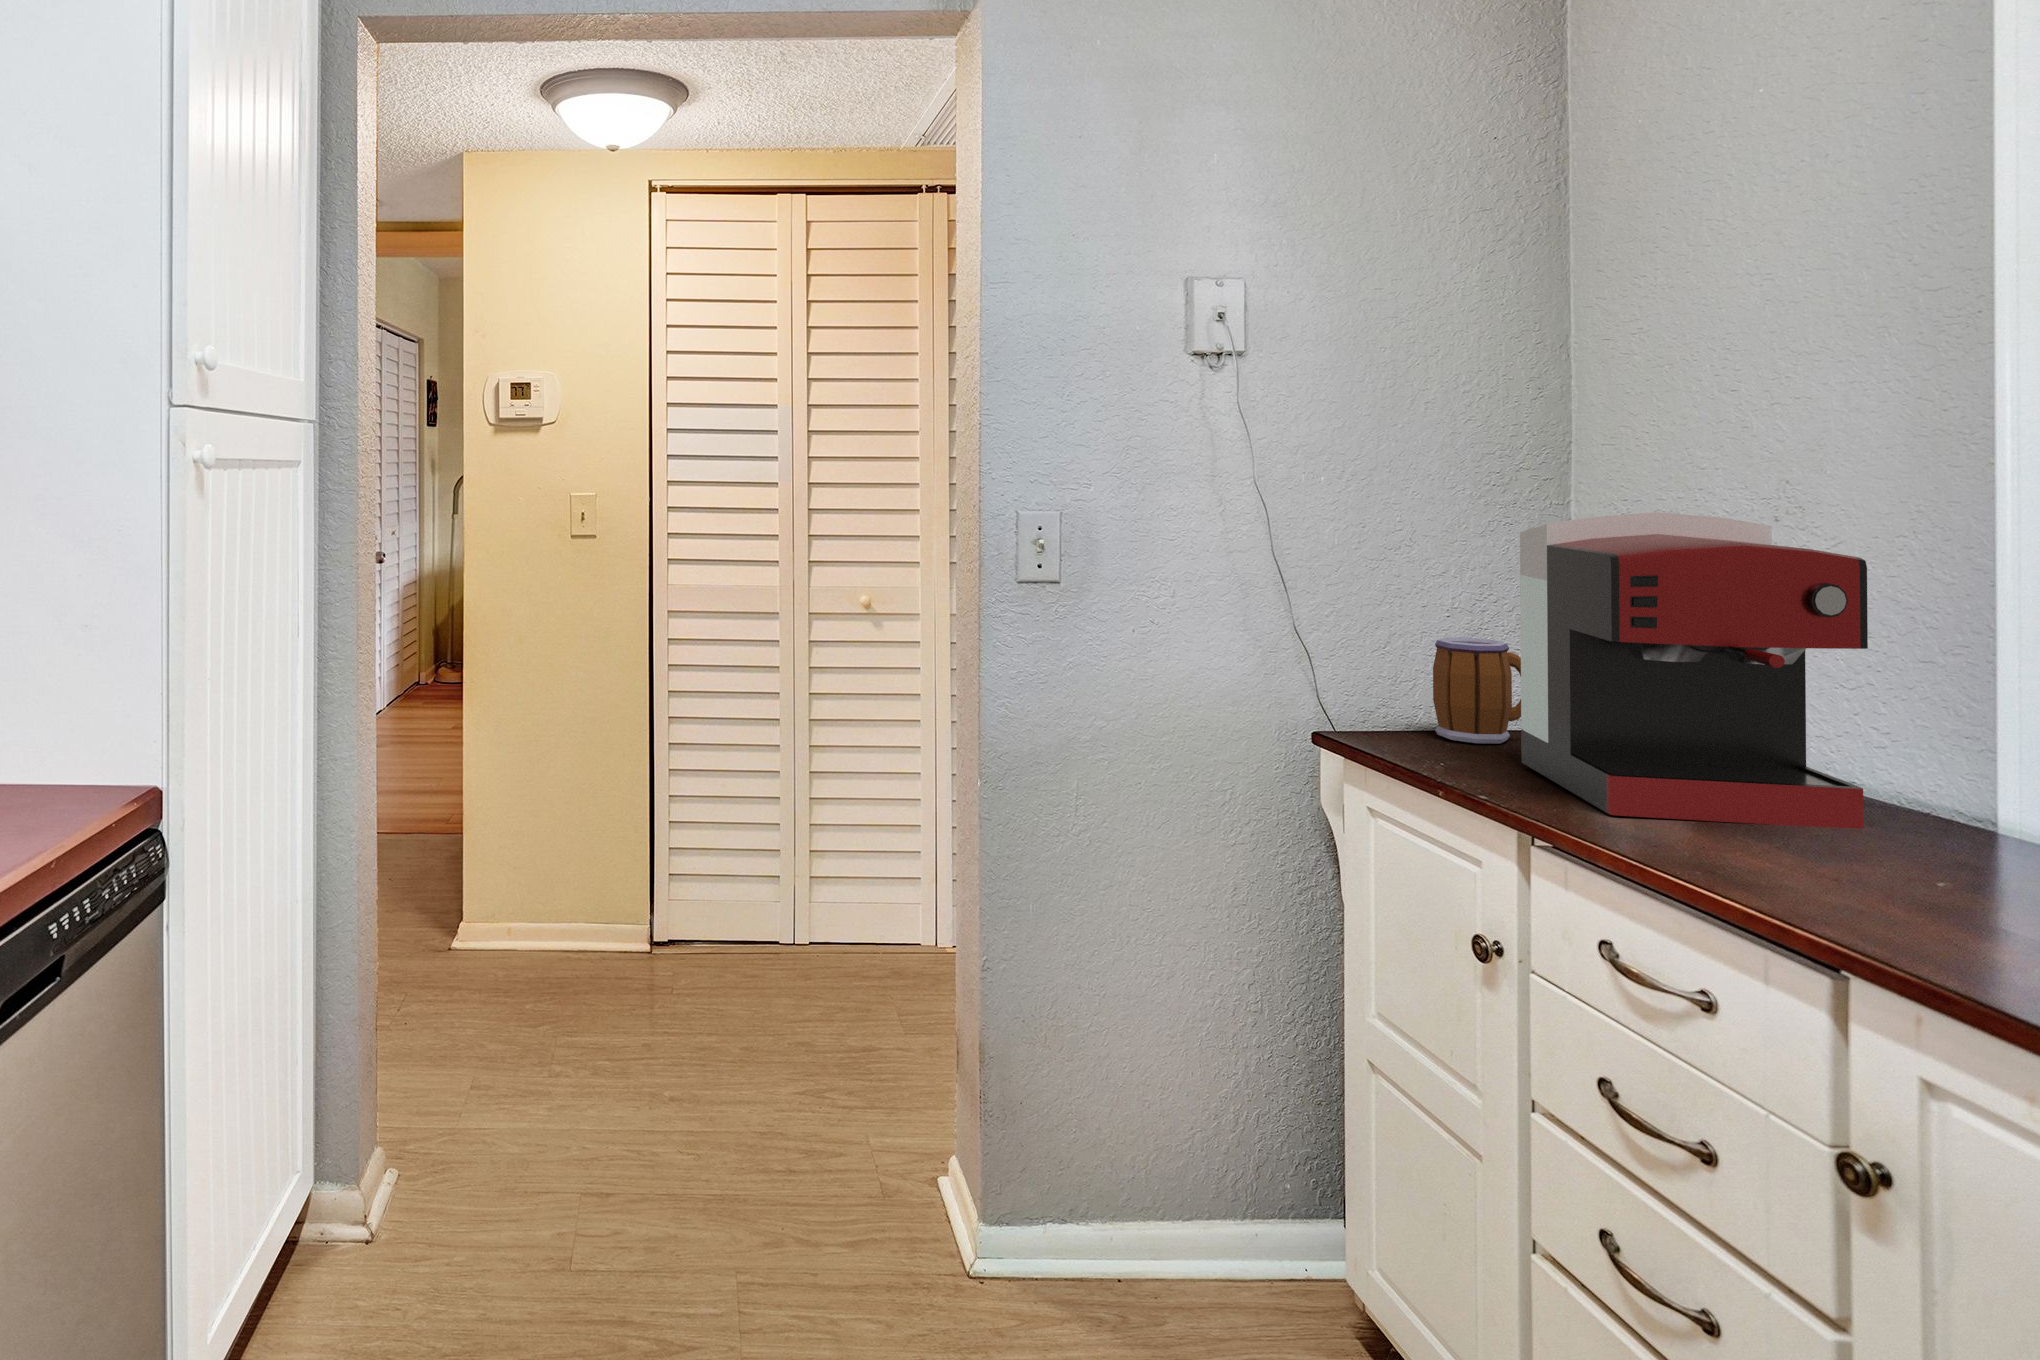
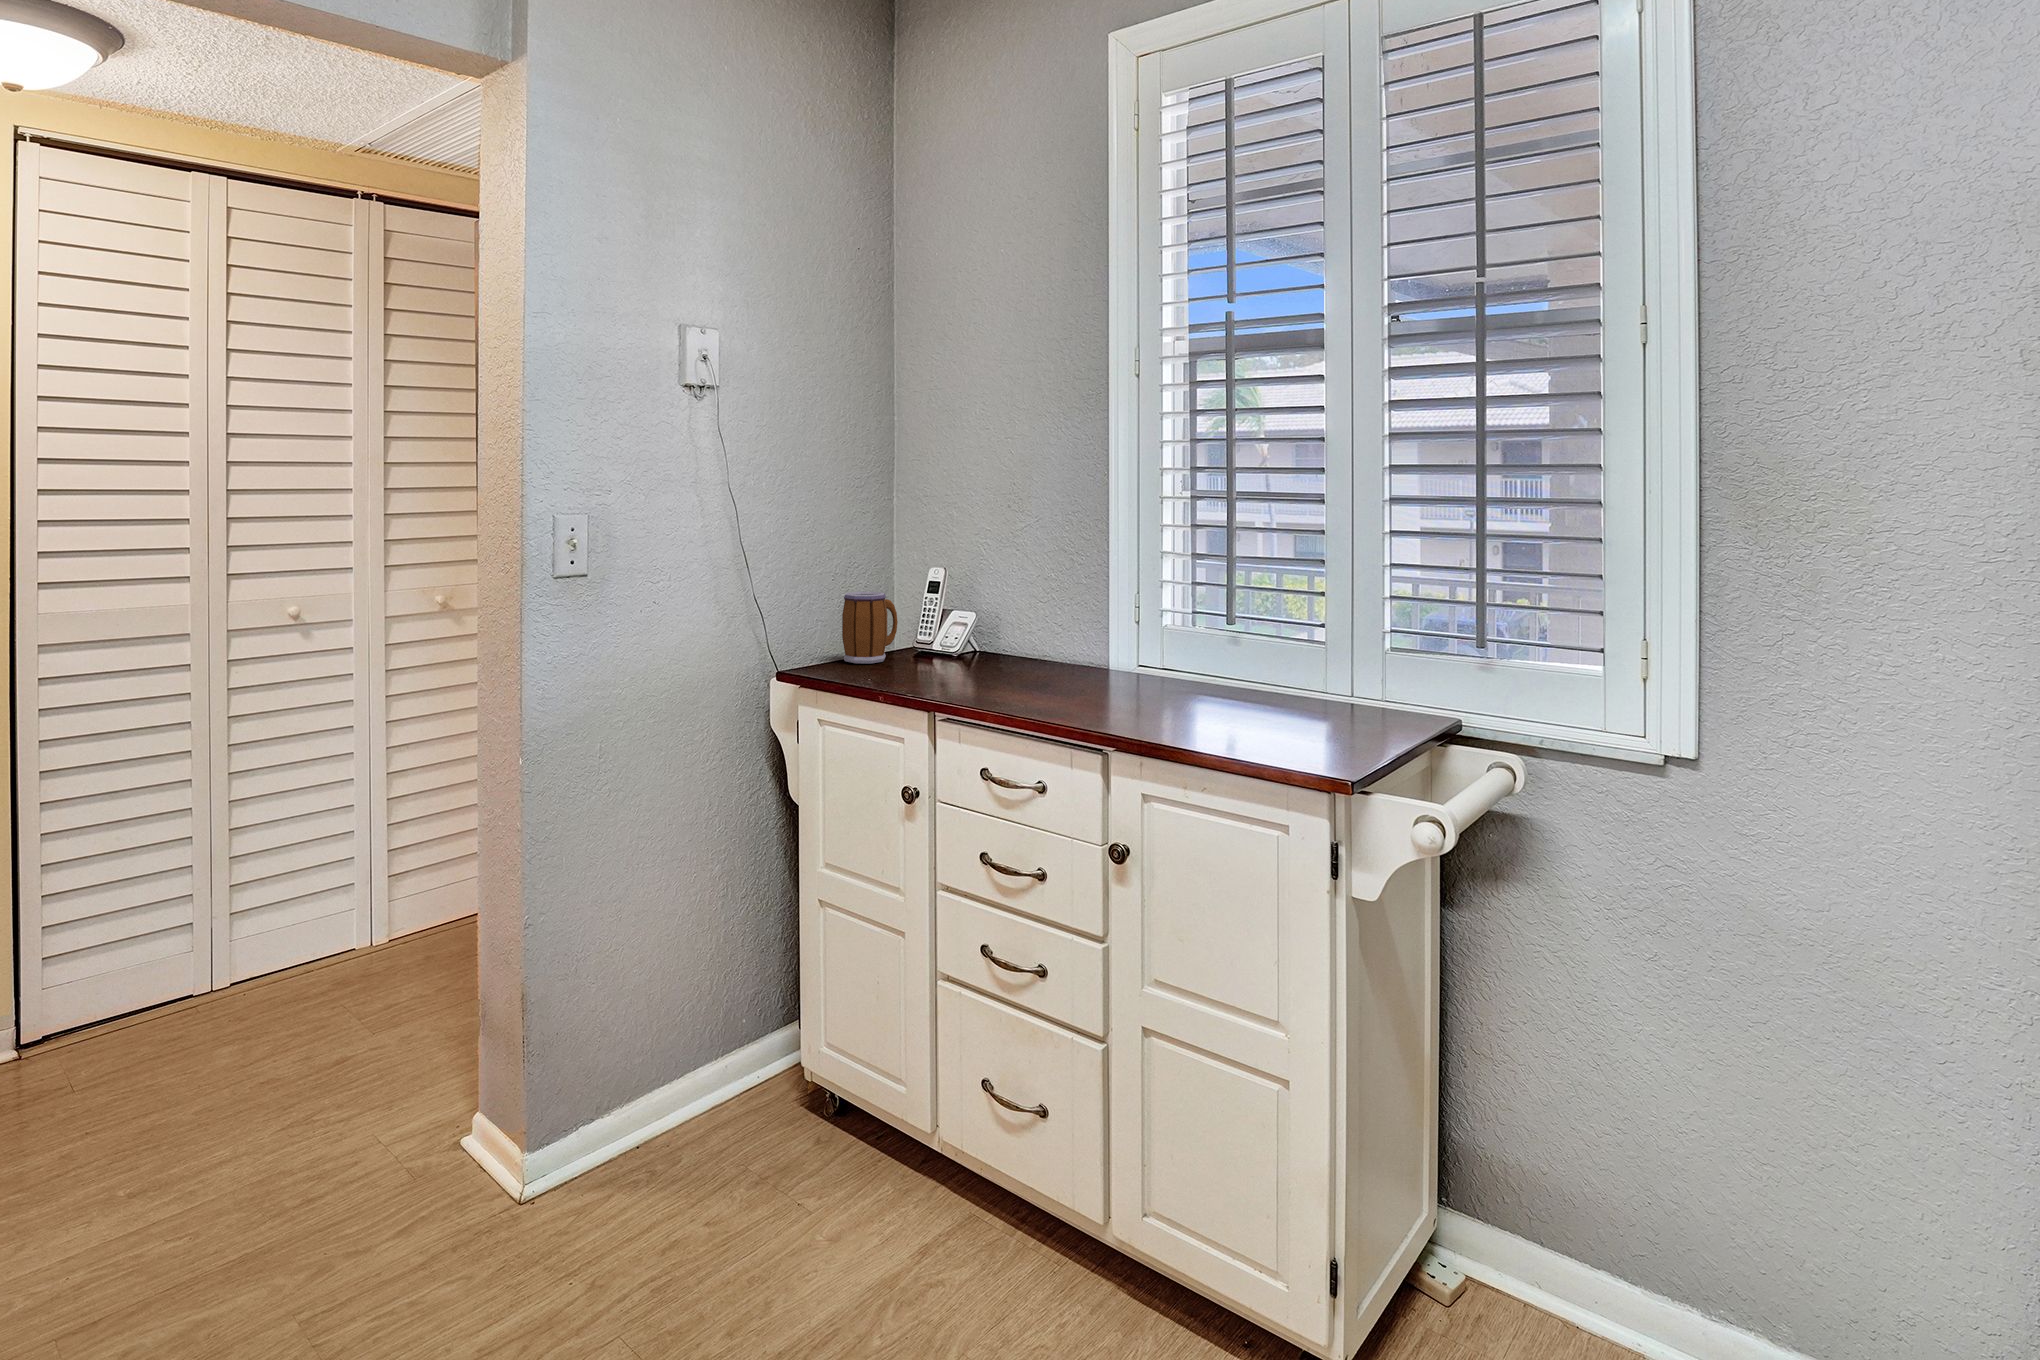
coffee maker: present [1520,512,1868,828] -> none [908,502,1086,693]

